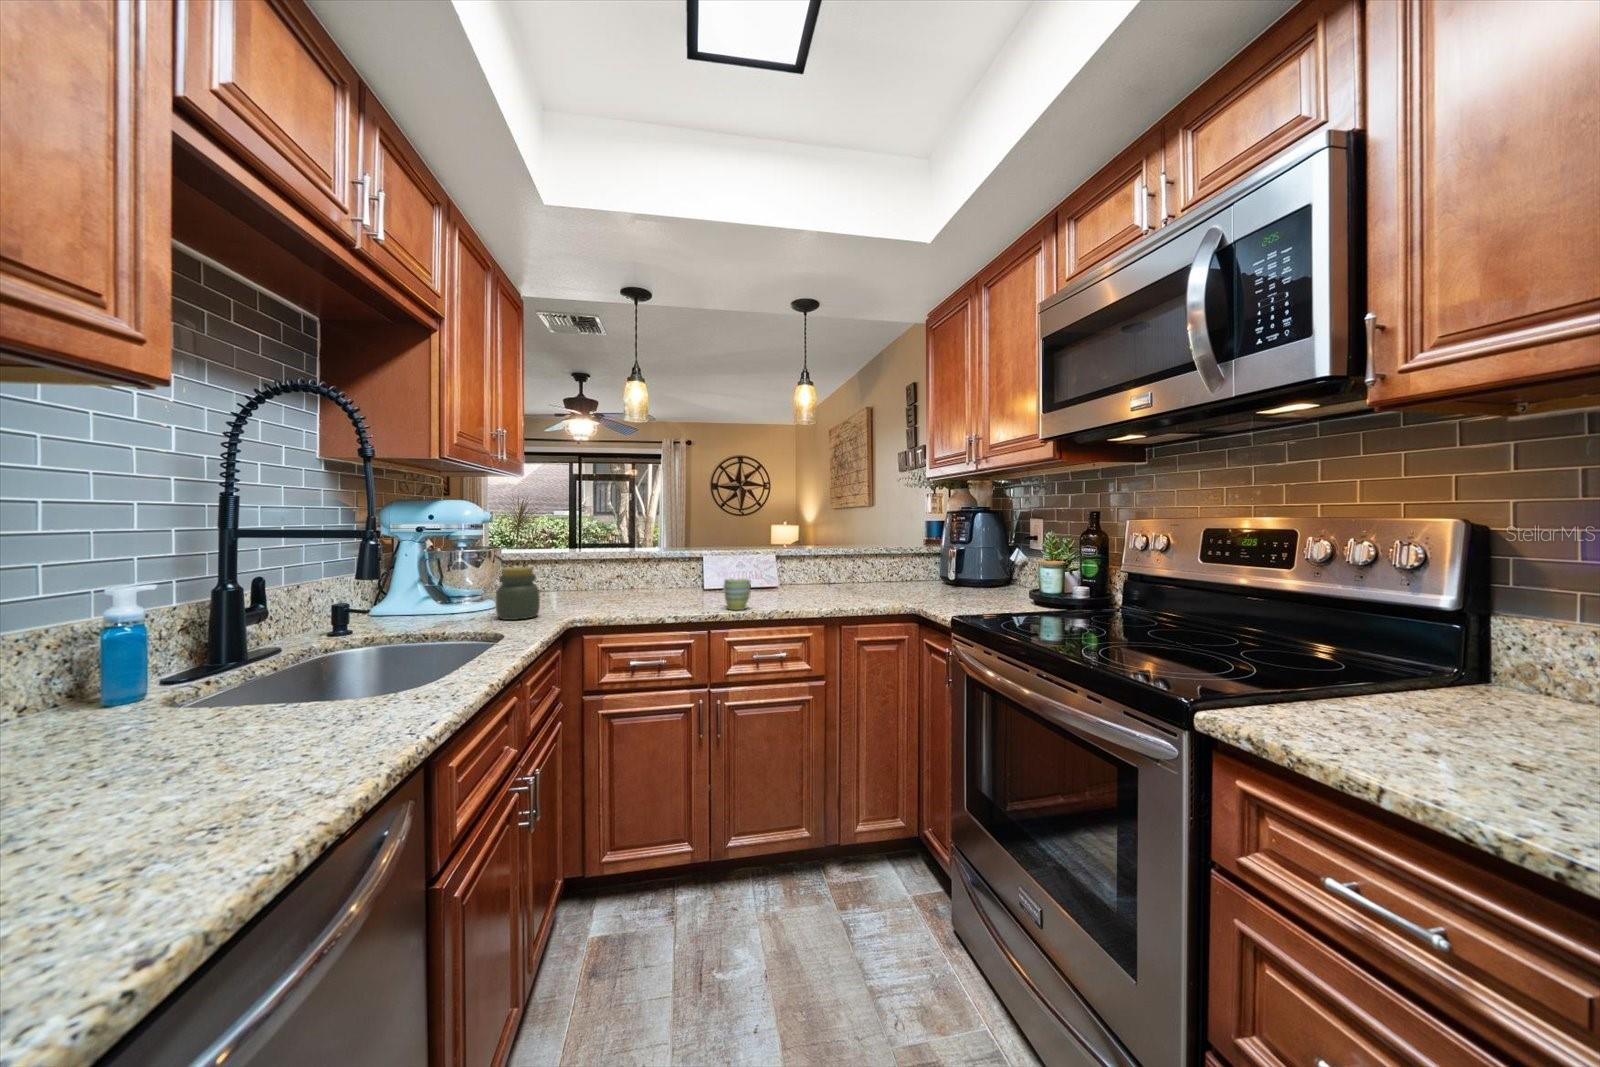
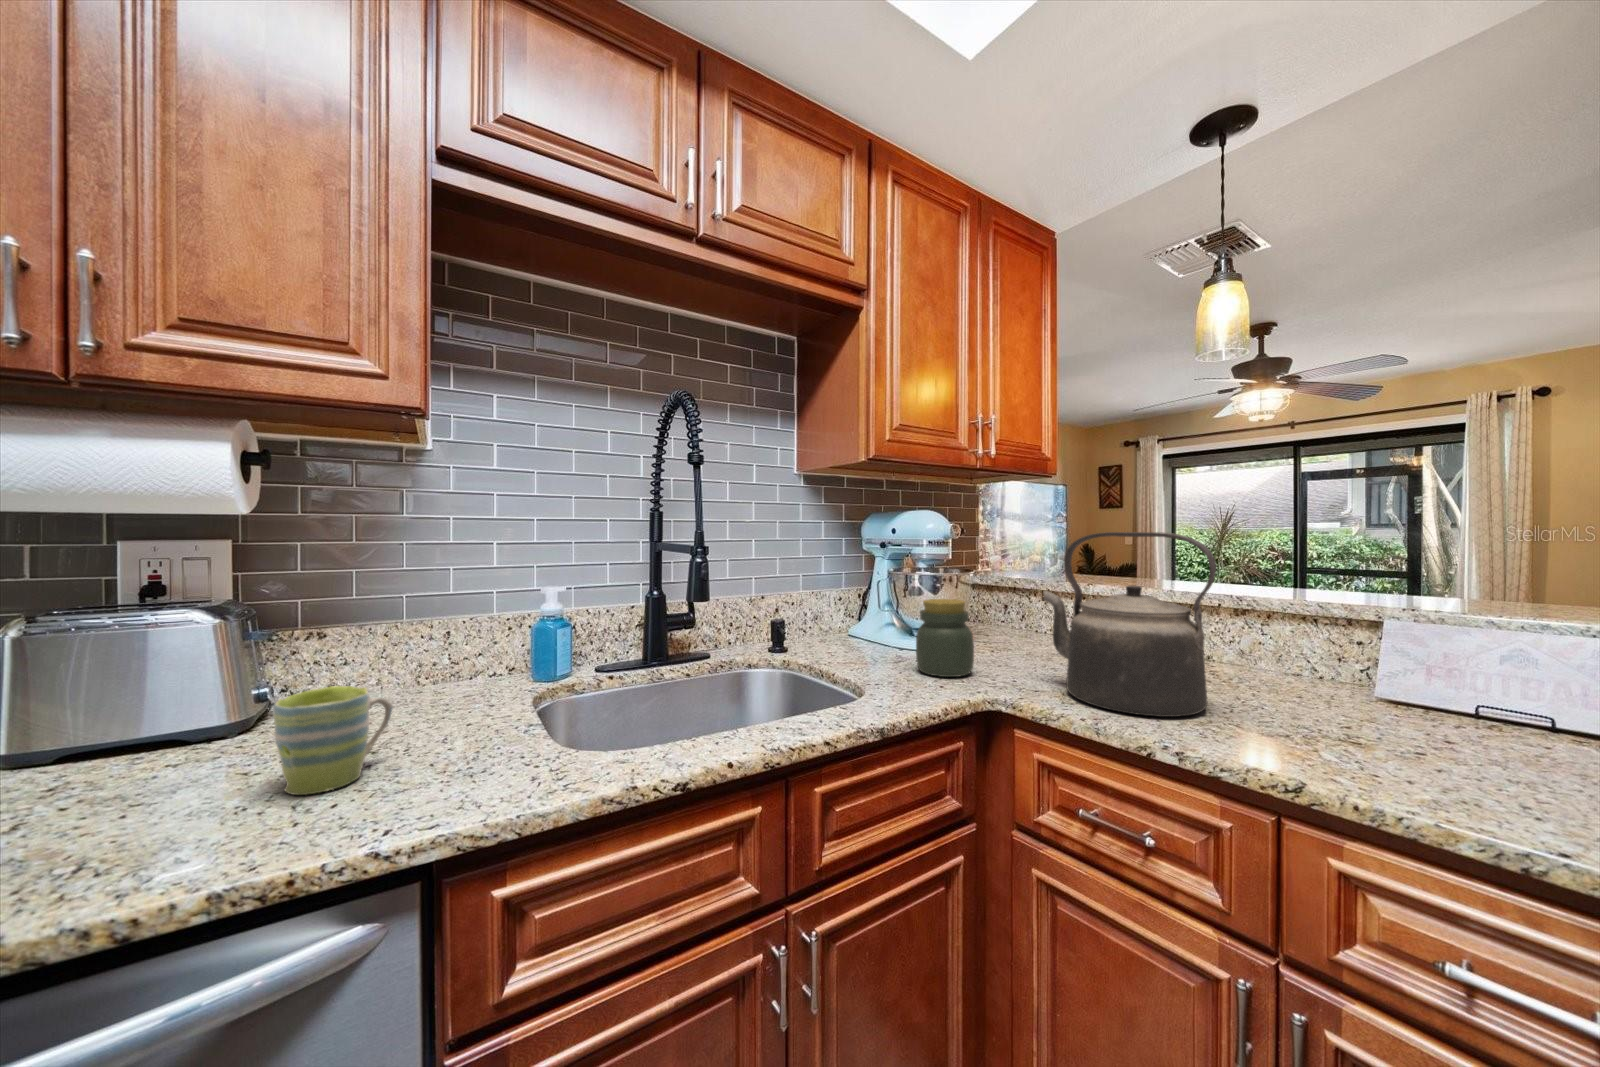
kettle: none [580,521,669,613] -> present [1043,532,1216,717]
mug: present [723,578,750,610] -> present [273,686,393,795]

